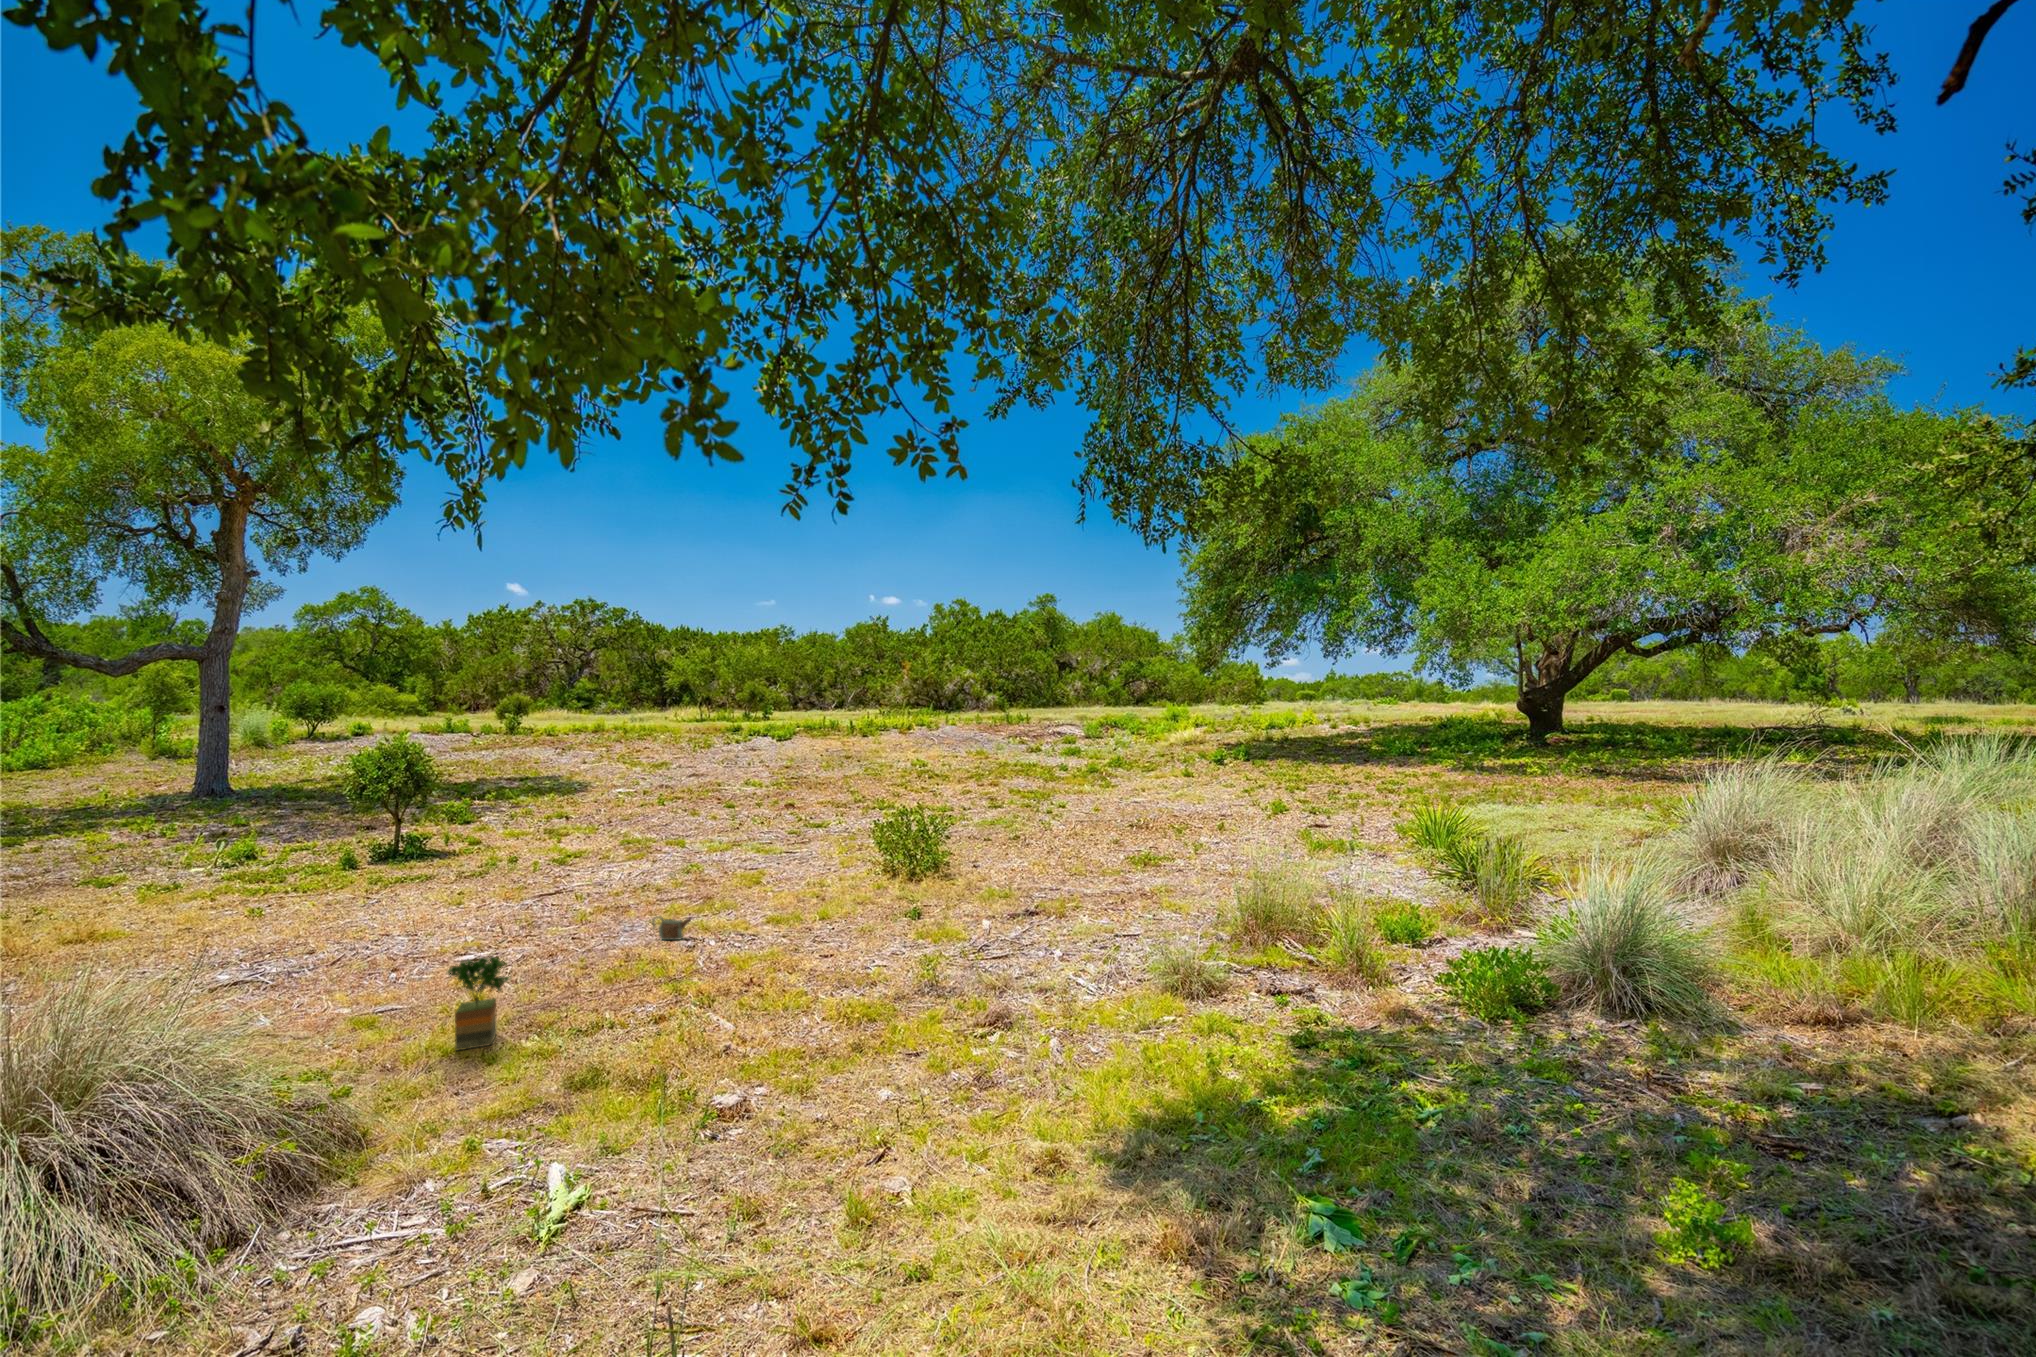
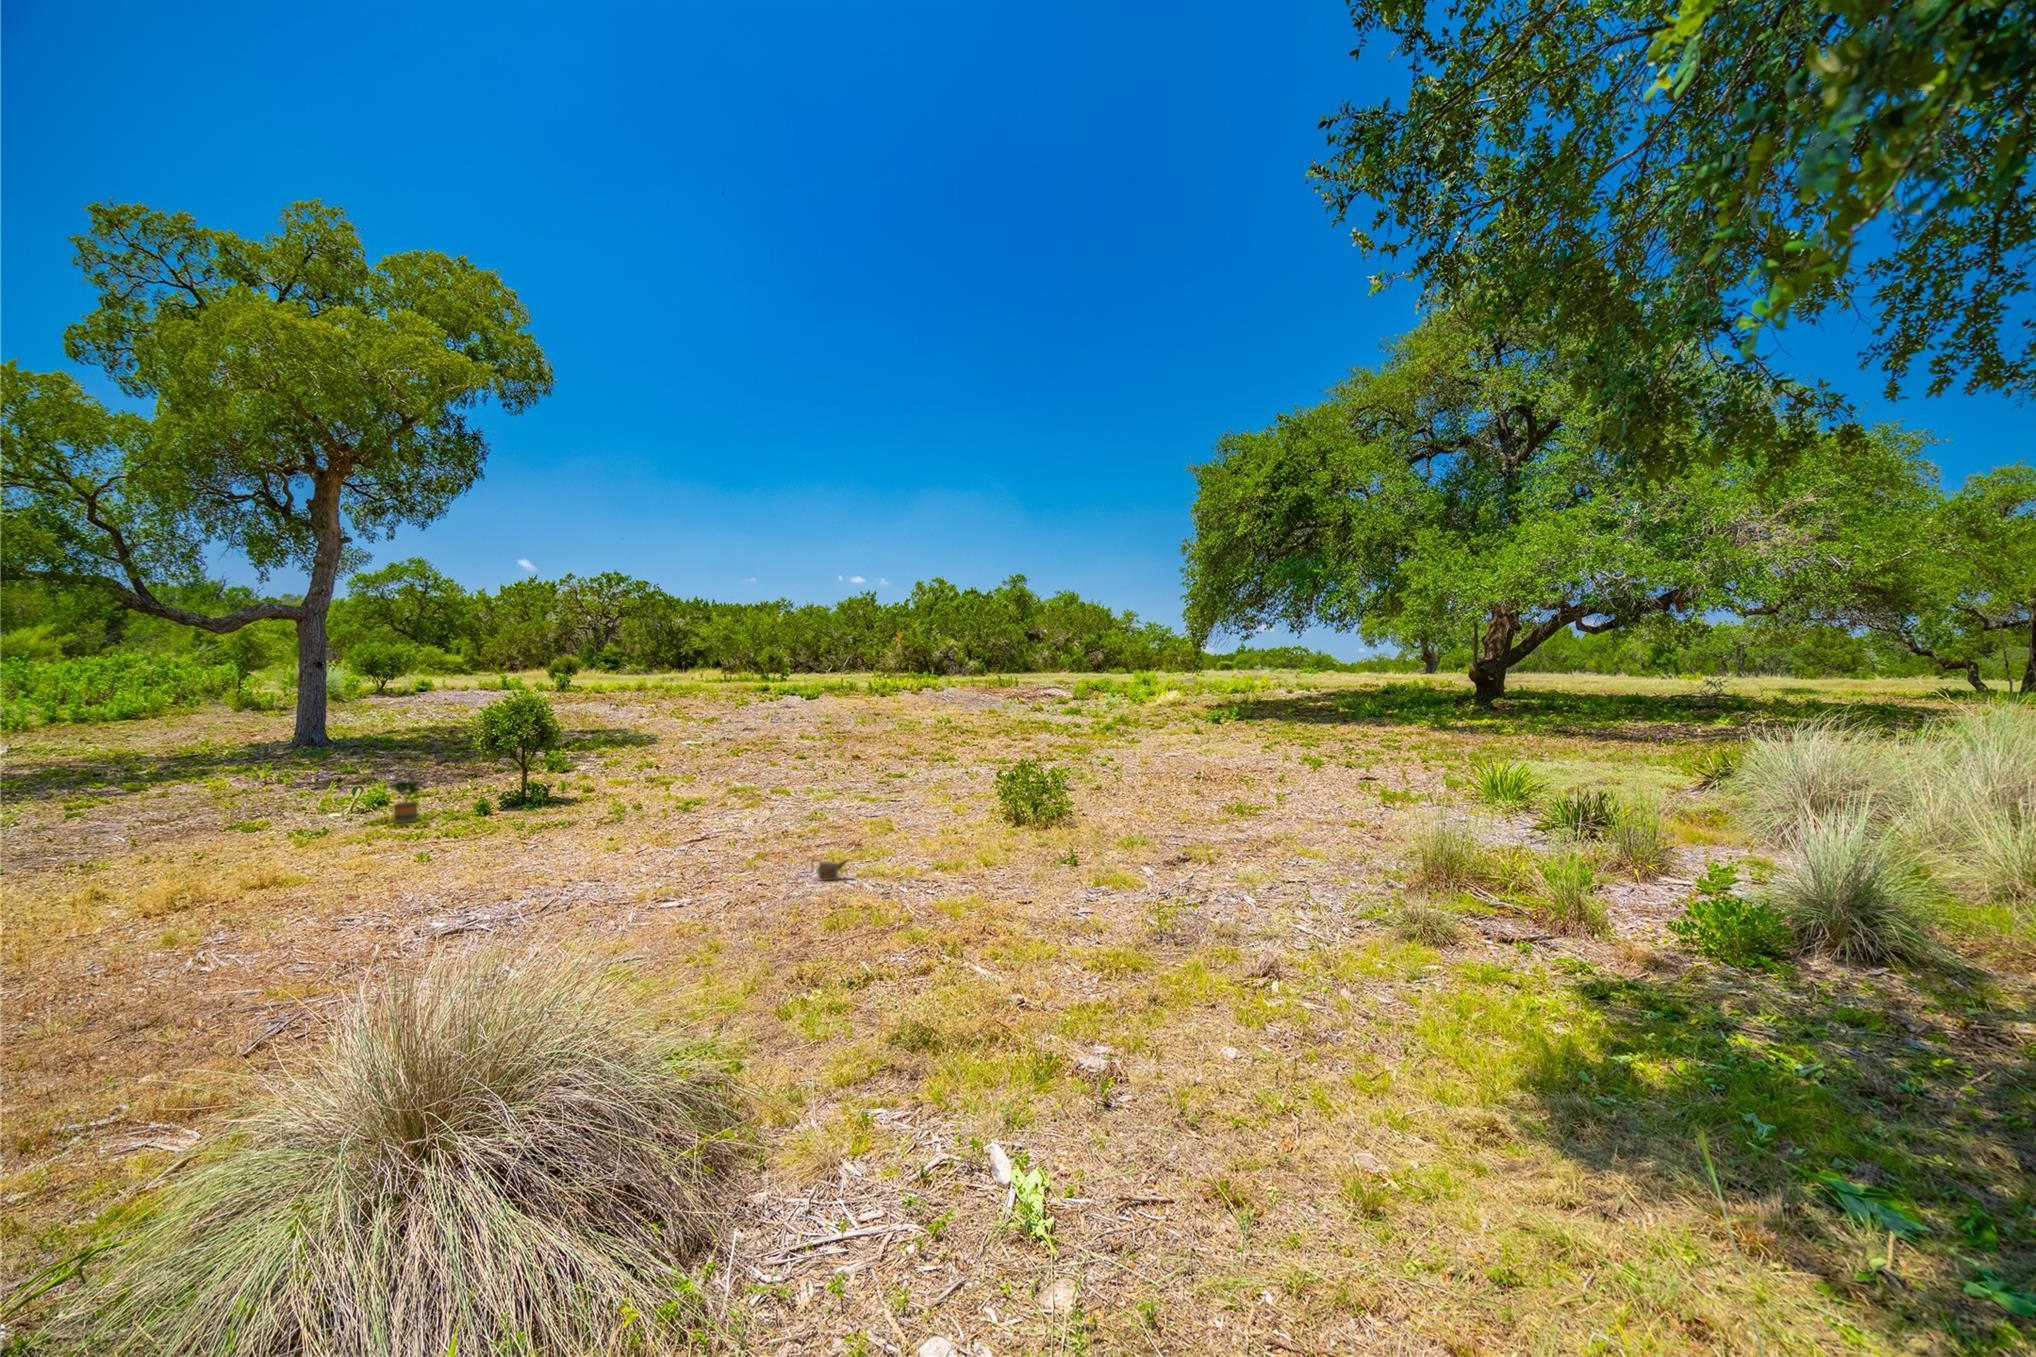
potted tree: present [448,956,509,1050] -> present [391,780,423,823]

